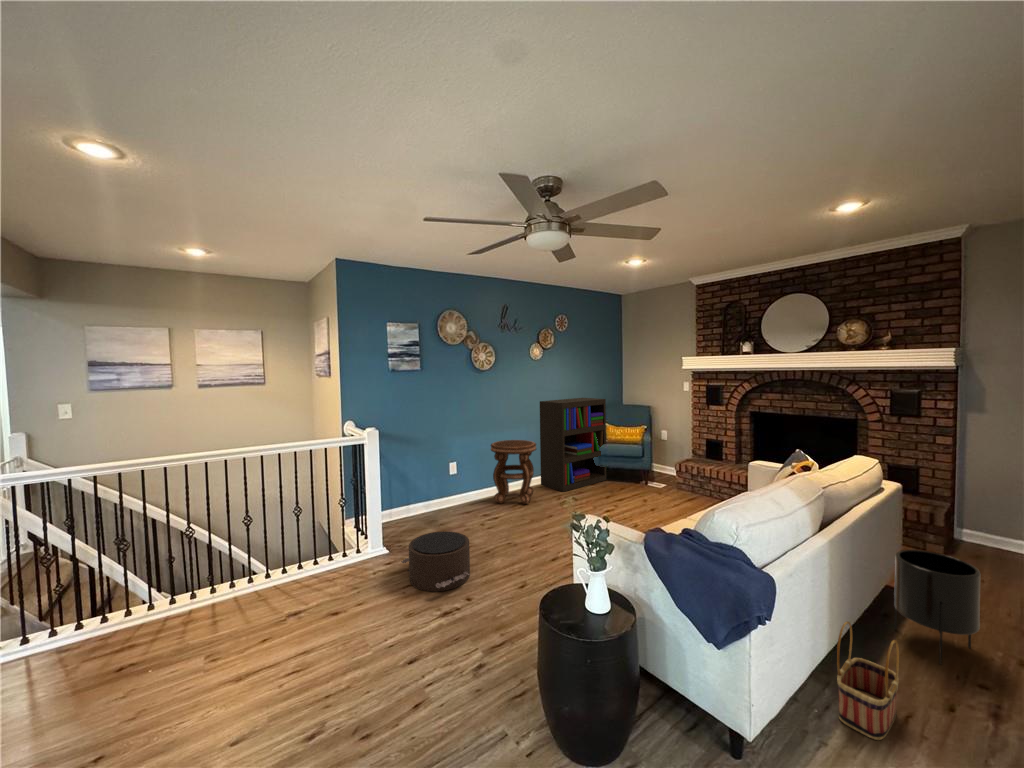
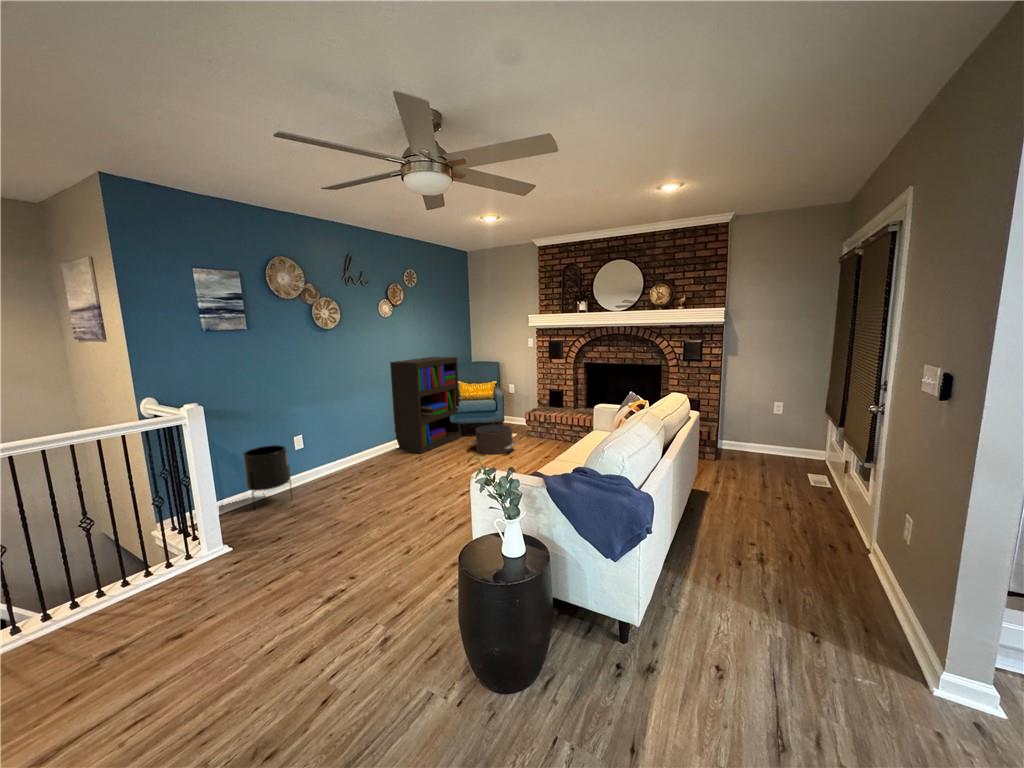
side table: present [491,440,536,504] -> none [340,404,393,474]
pouf: present [401,531,470,591] -> present [469,425,516,454]
planter: present [894,550,980,664] -> present [243,445,292,509]
basket: present [837,622,899,740] -> none [685,522,721,603]

